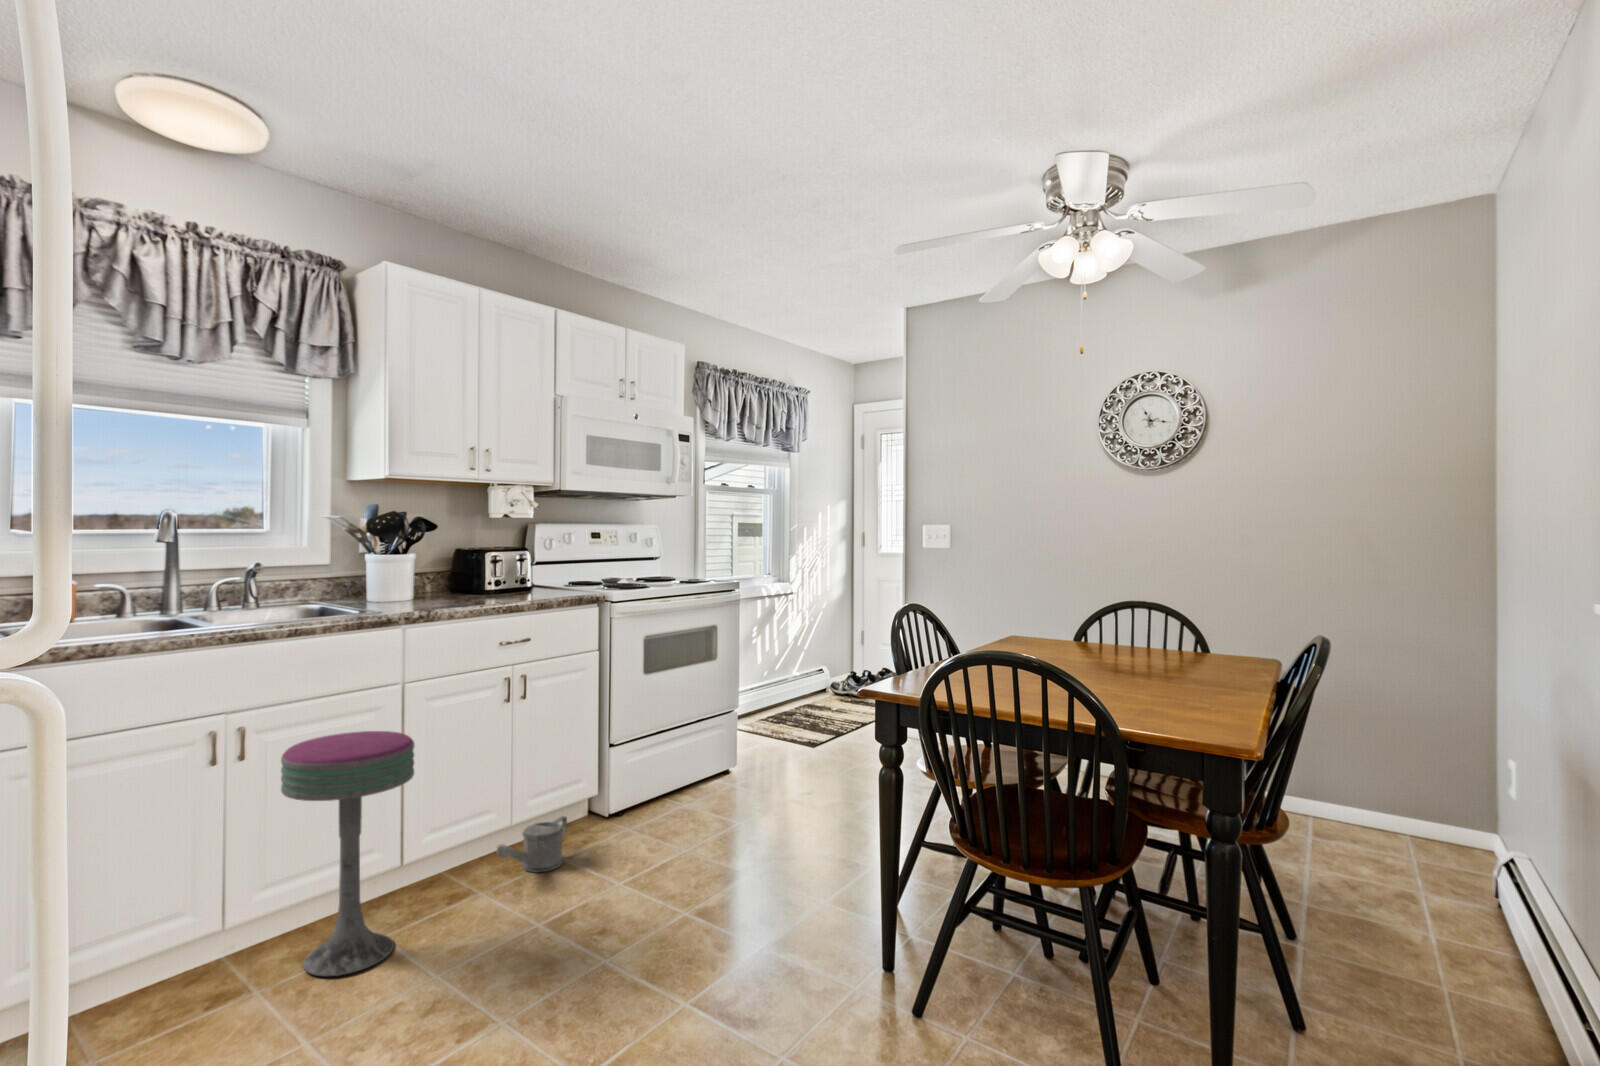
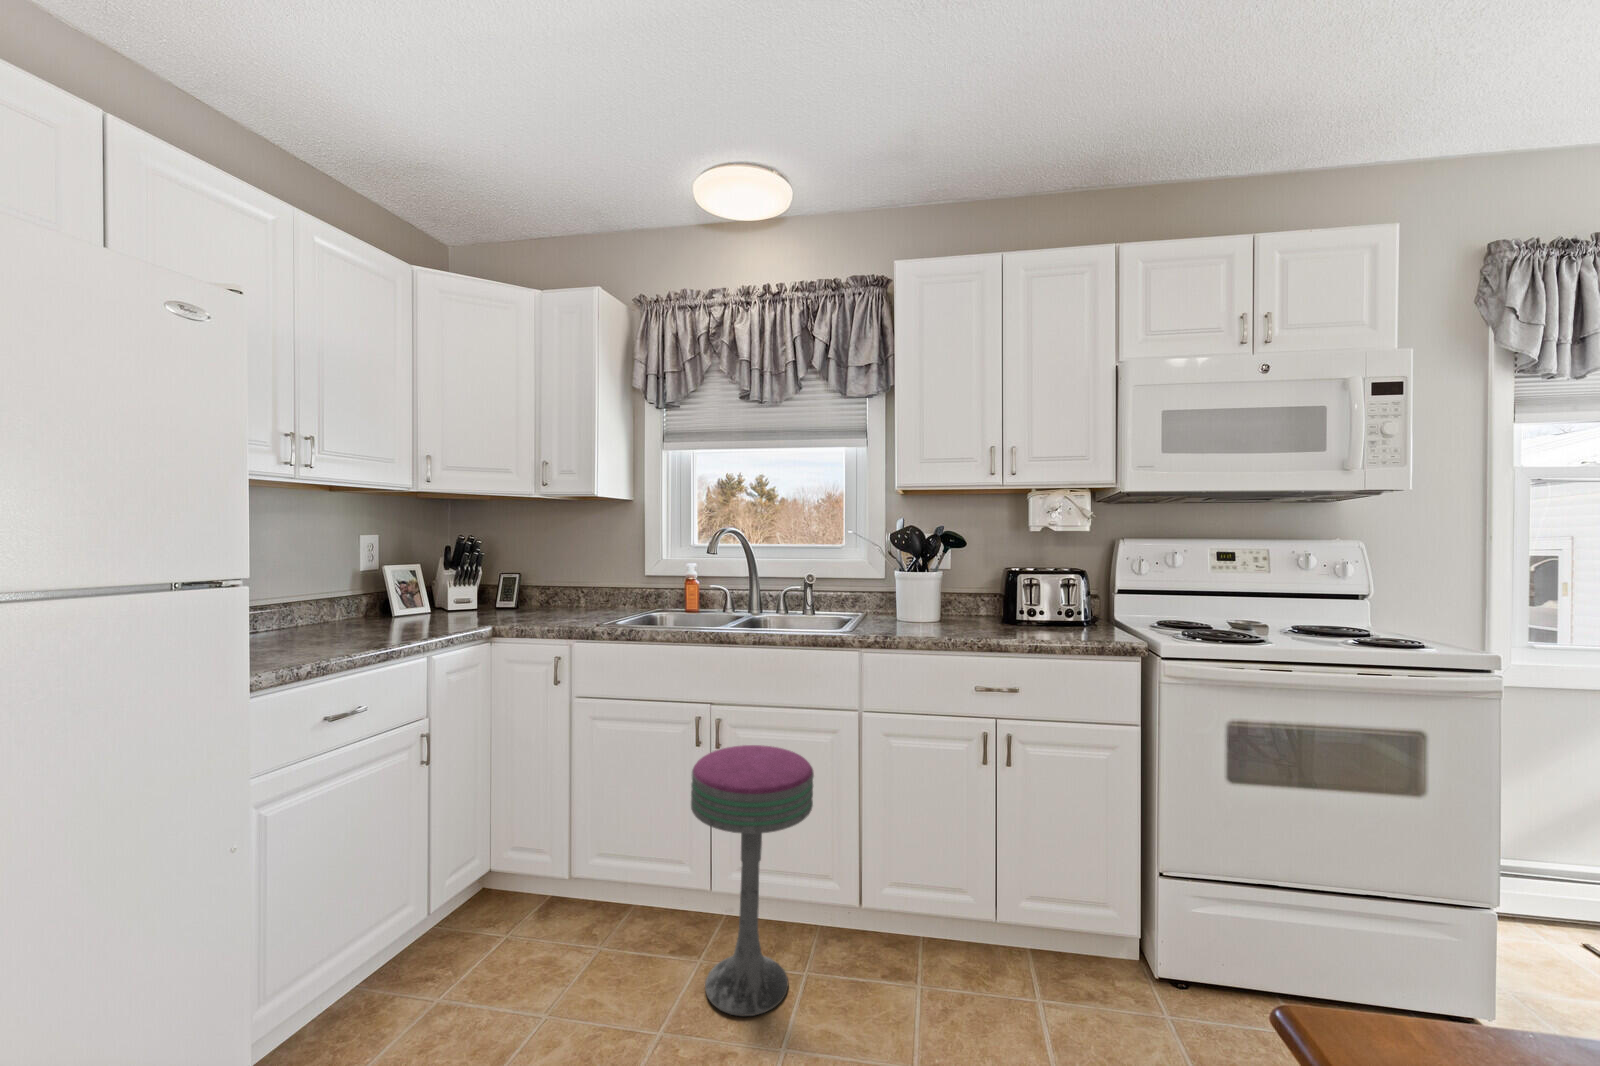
watering can: present [497,816,567,873] -> none [925,935,1057,1021]

